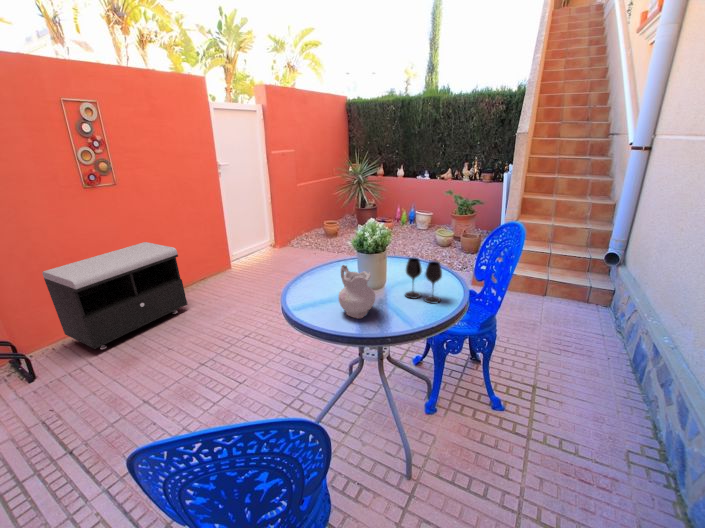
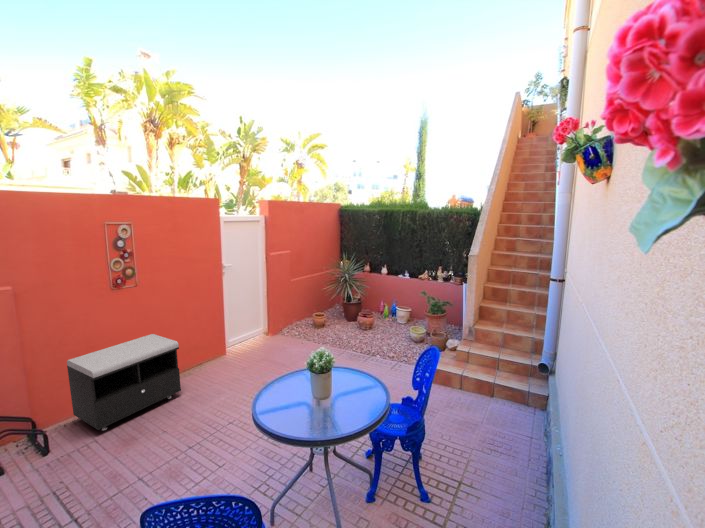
wine glass: present [405,258,442,303] -> none [348,372,374,409]
ceramic pitcher: present [339,265,375,318] -> none [295,377,322,420]

